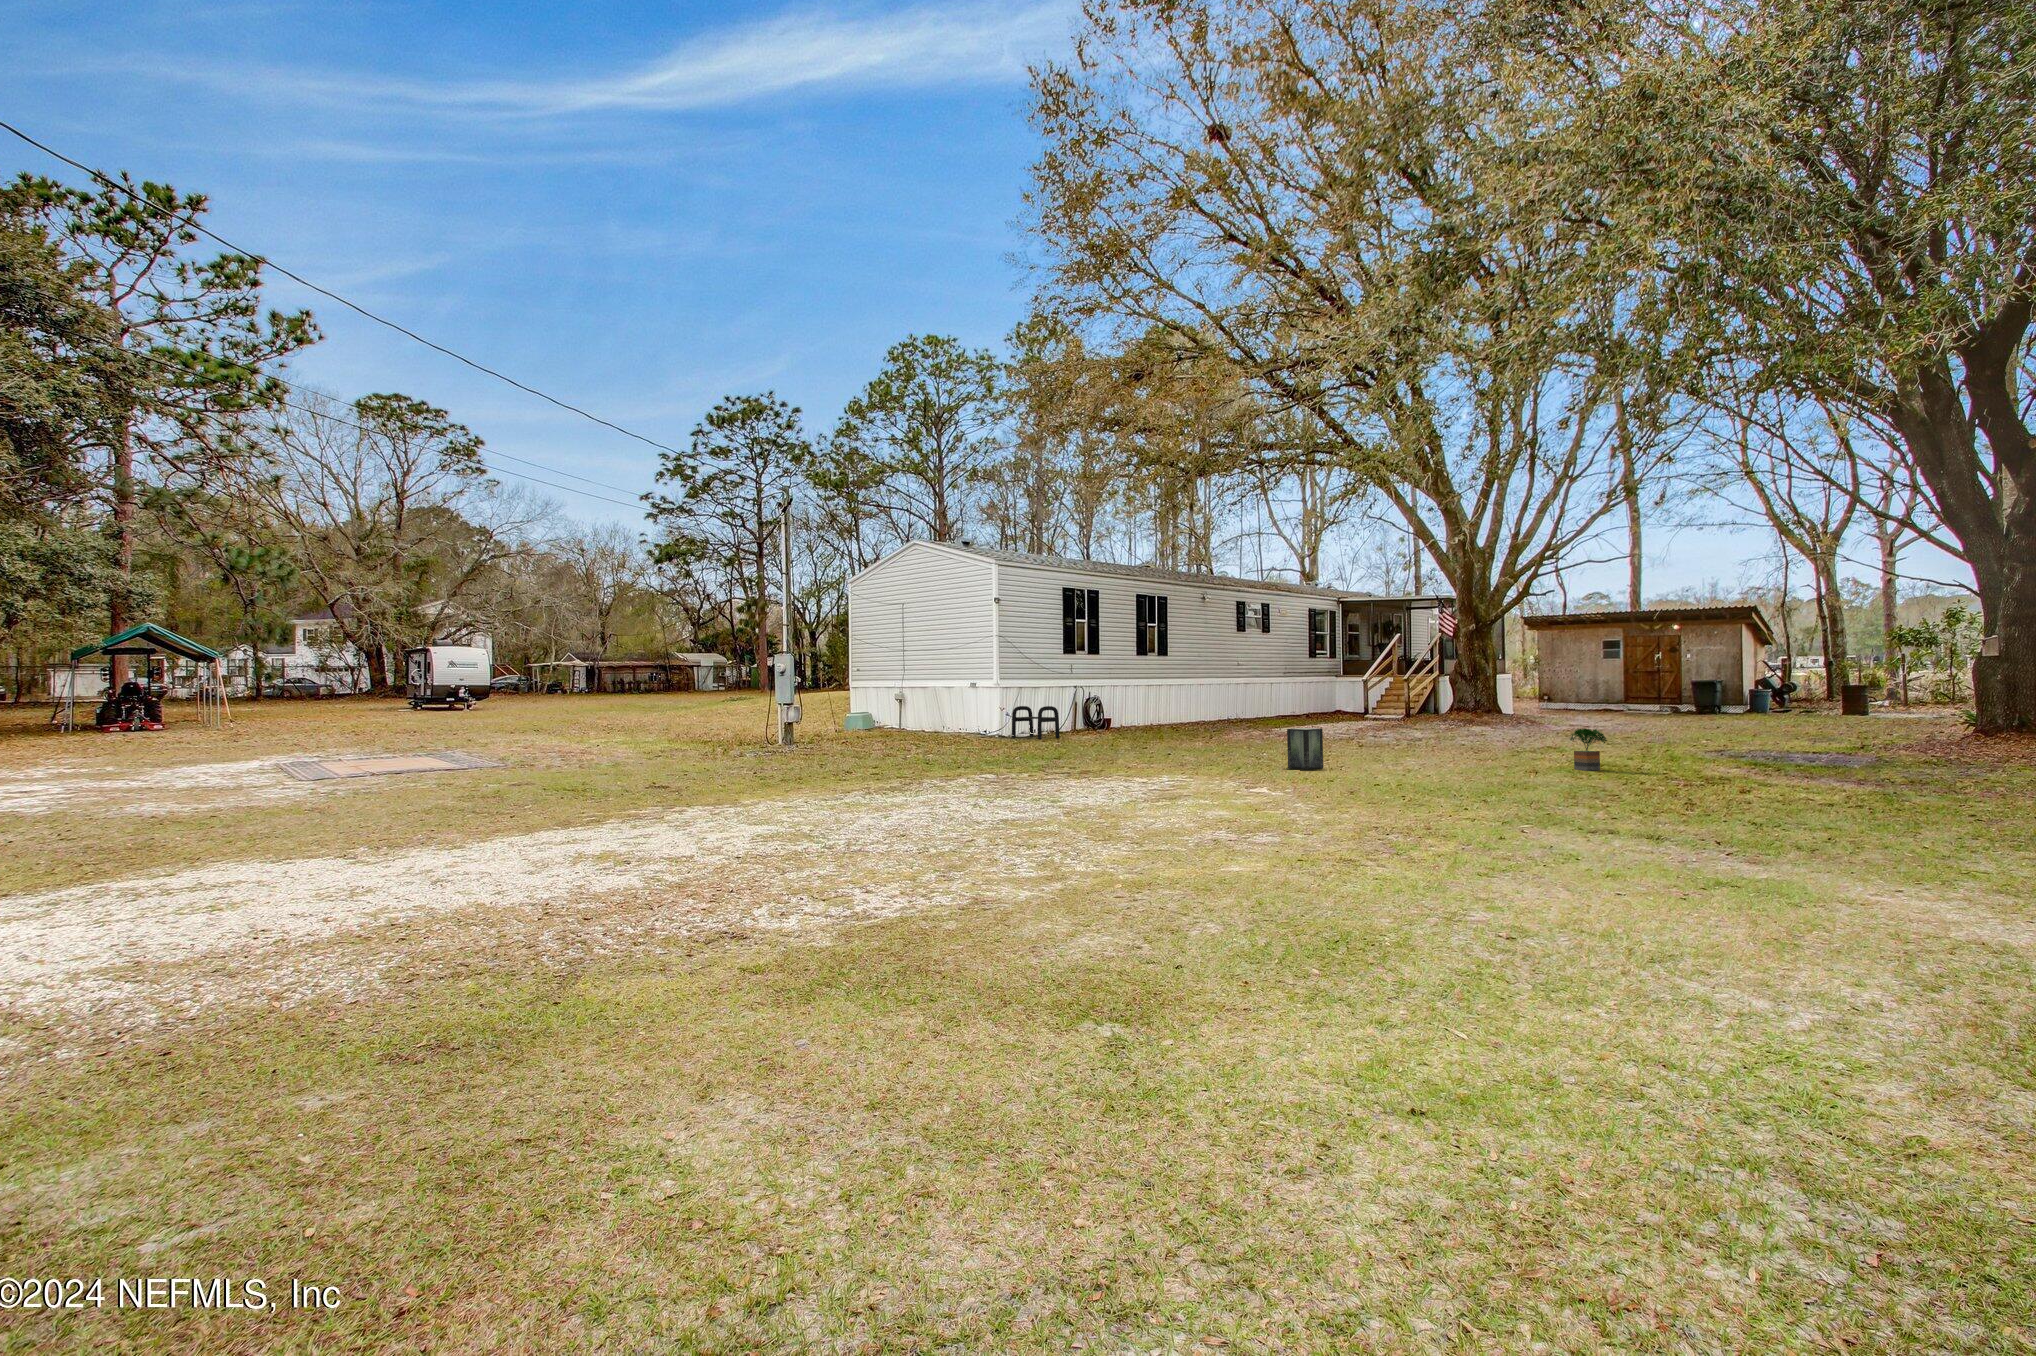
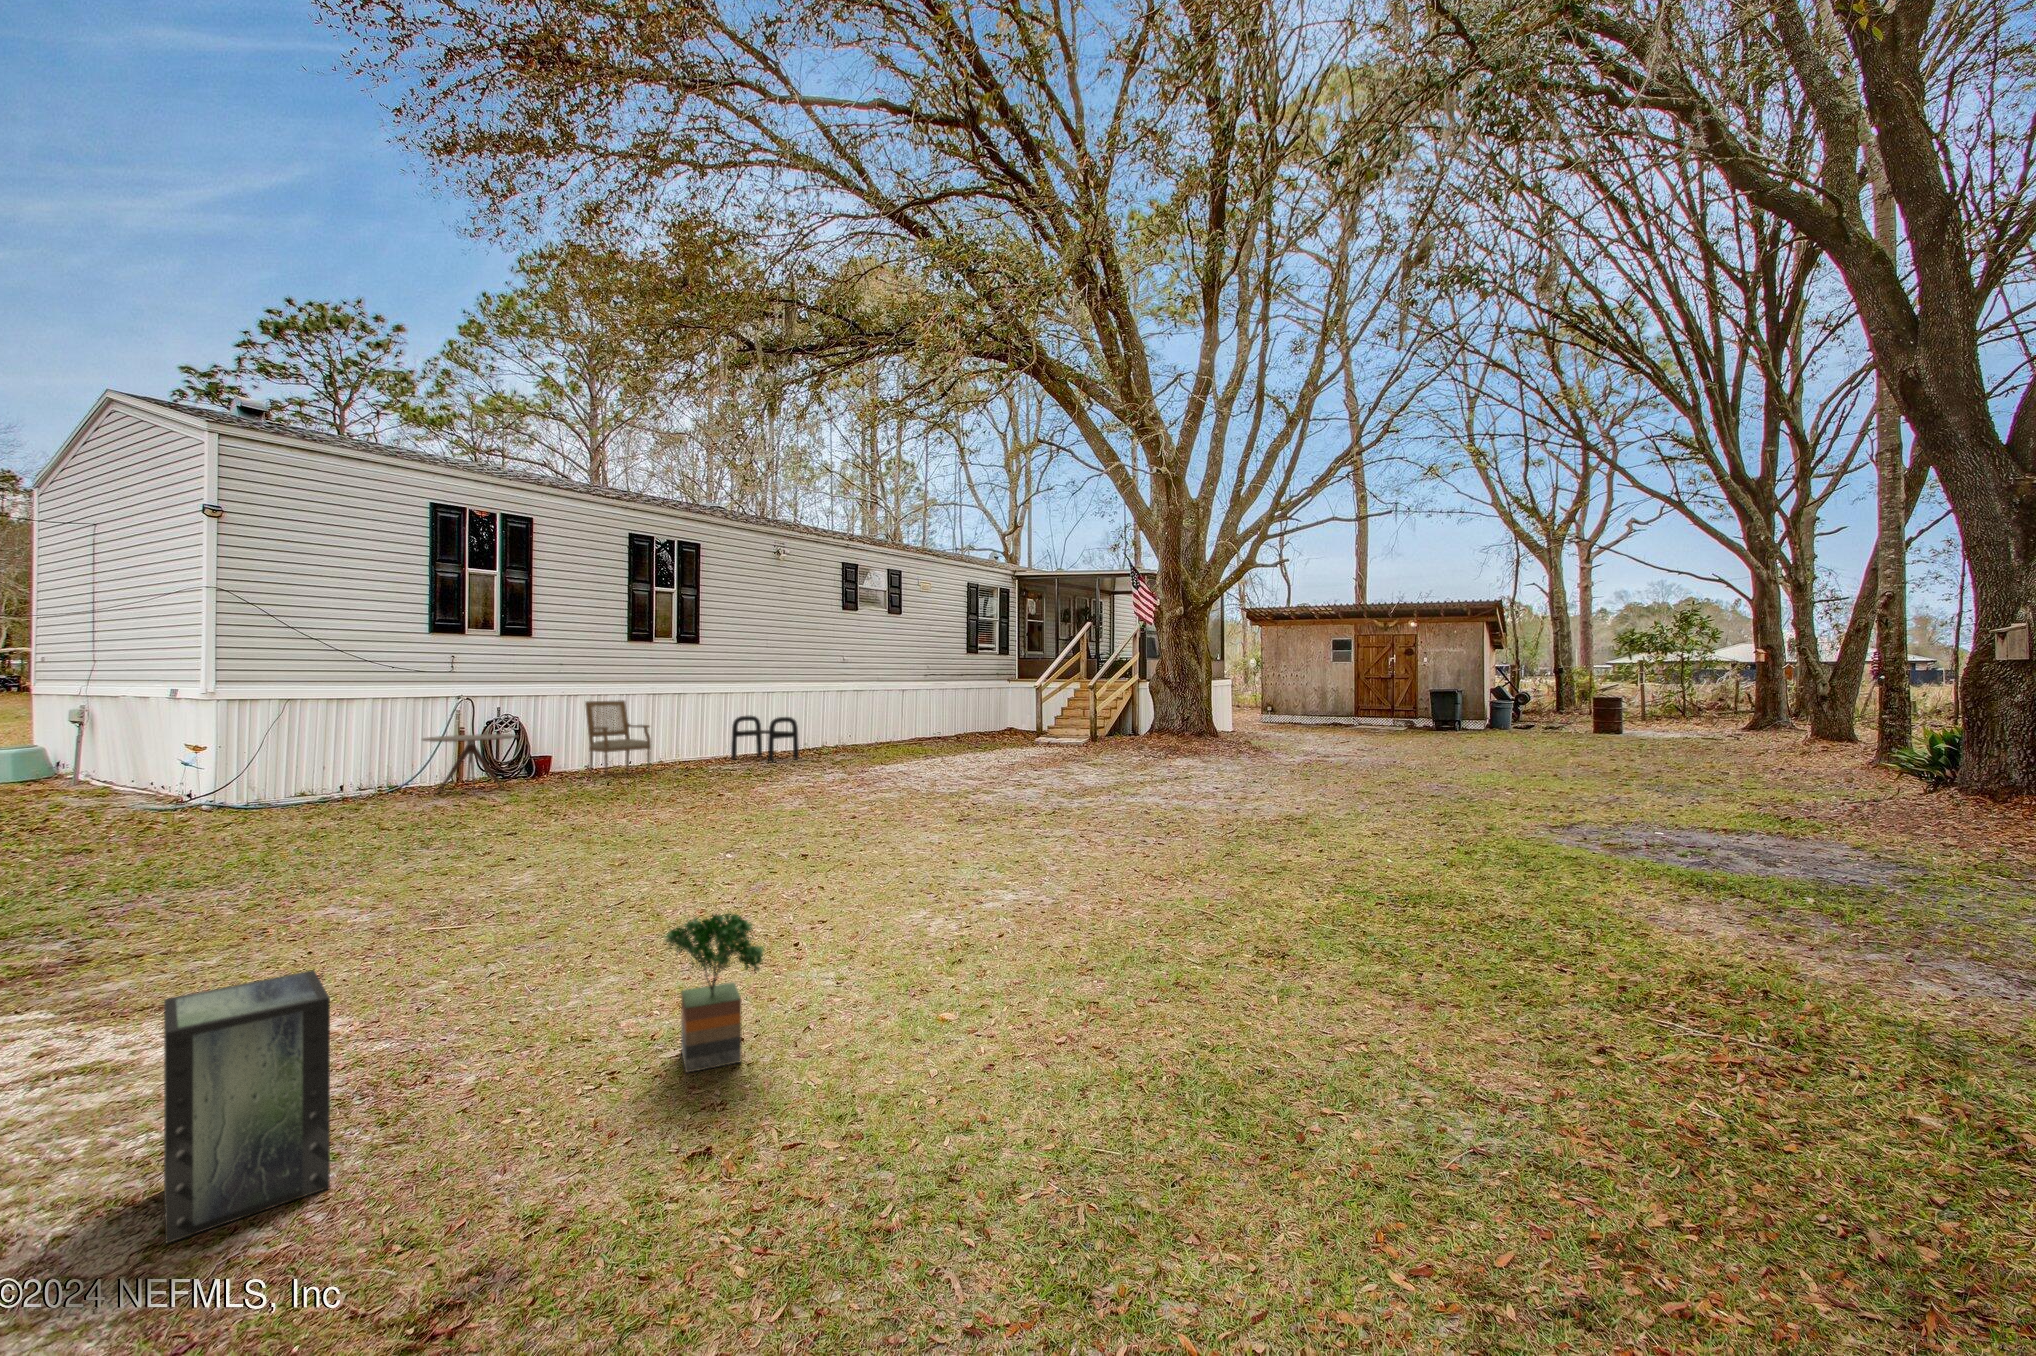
round table: present [1880,688,1910,711] -> present [422,734,517,794]
chair: none [1120,689,1155,730] -> present [585,700,651,777]
bench: present [1012,706,1060,739] -> present [731,716,799,762]
potted tree: present [1570,729,1607,771] -> present [665,913,764,1072]

